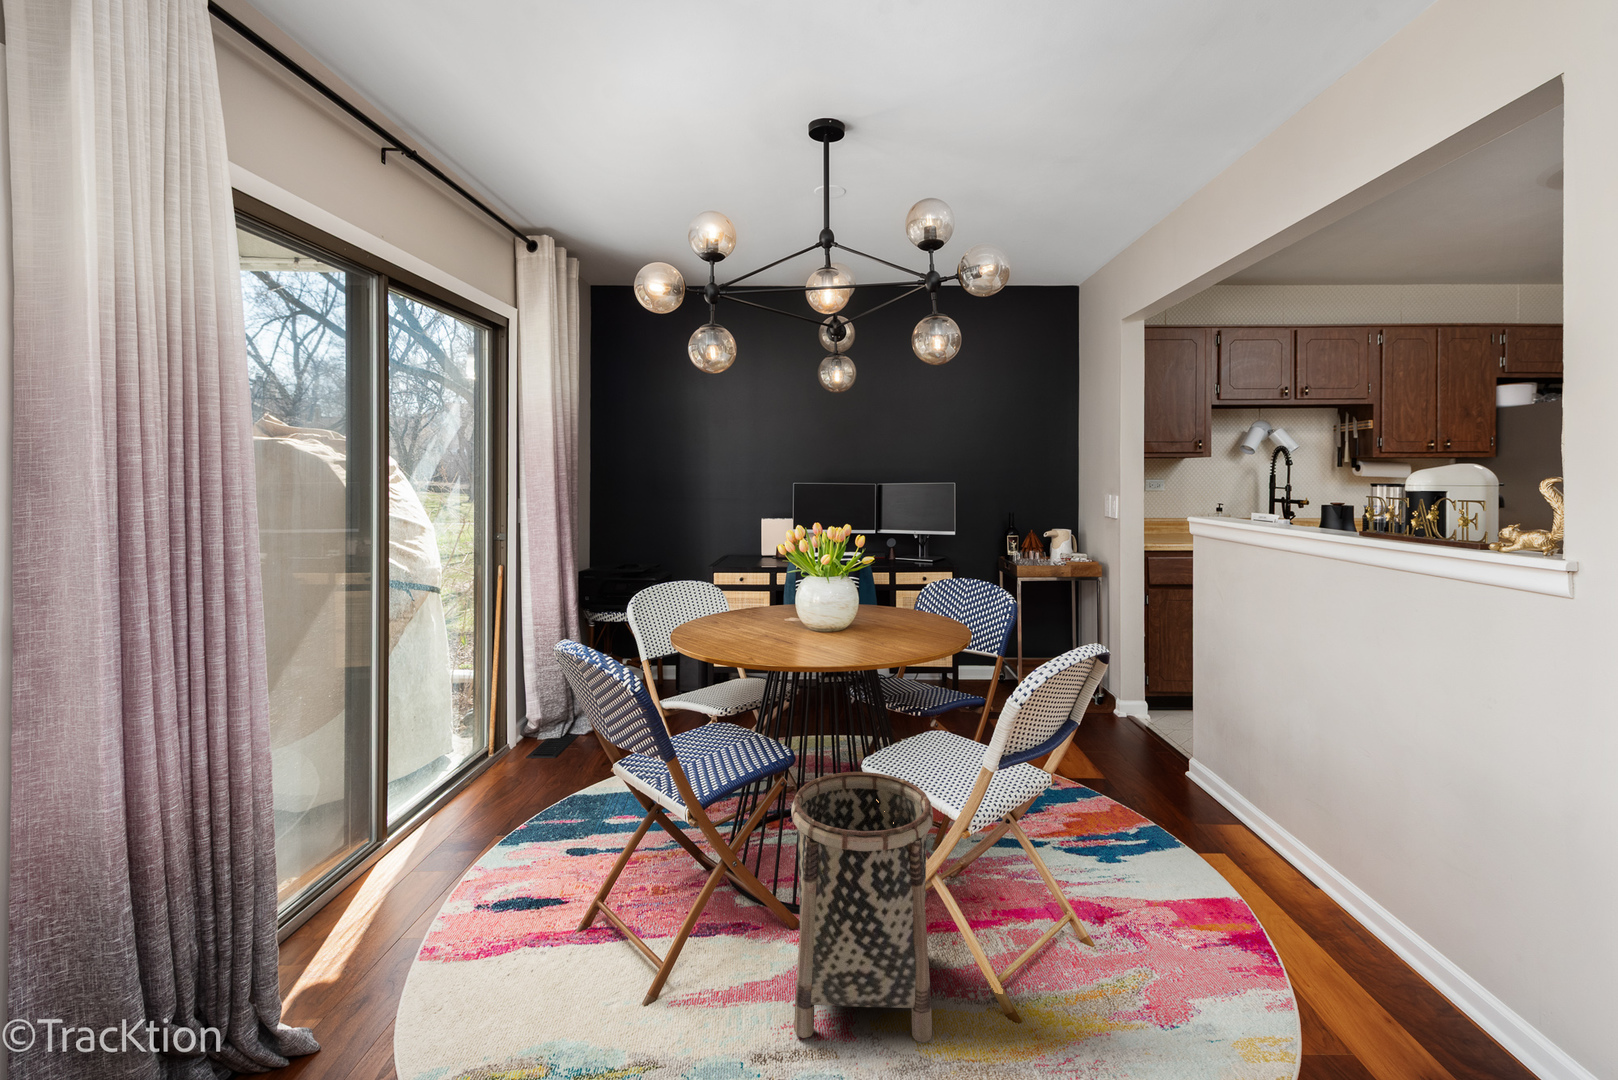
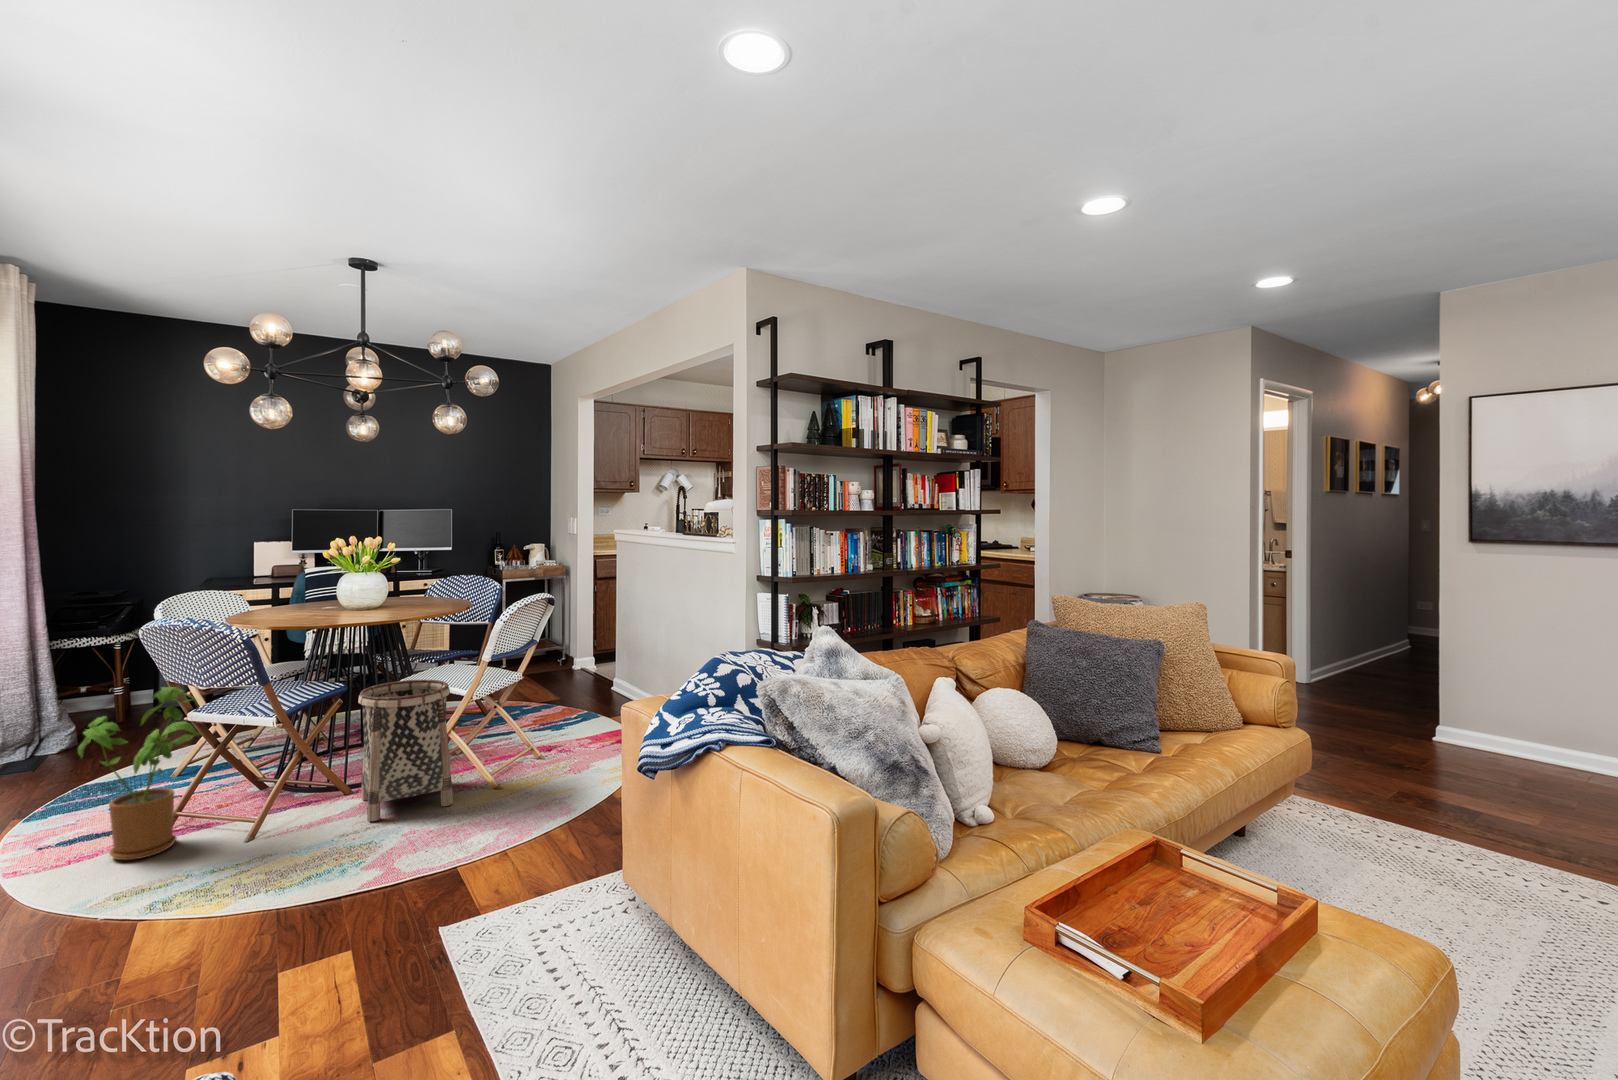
house plant: none [471,740,606,988] -> present [78,687,200,860]

